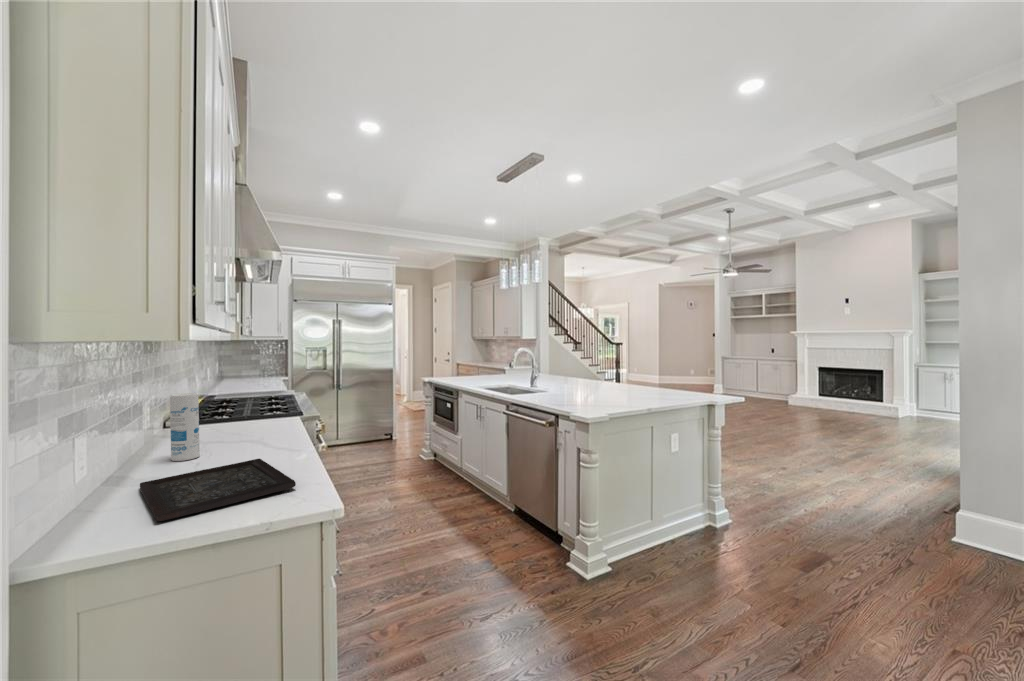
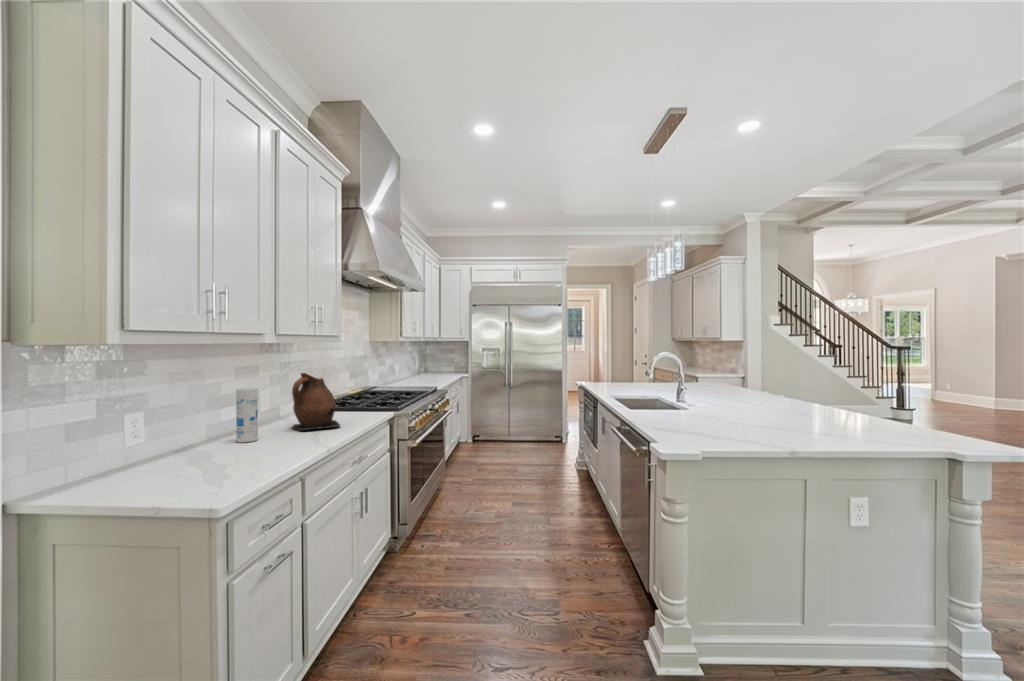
ceramic pitcher: none [206,374,277,441] -> present [292,373,340,430]
tray: present [140,459,296,521] -> none [121,449,269,490]

